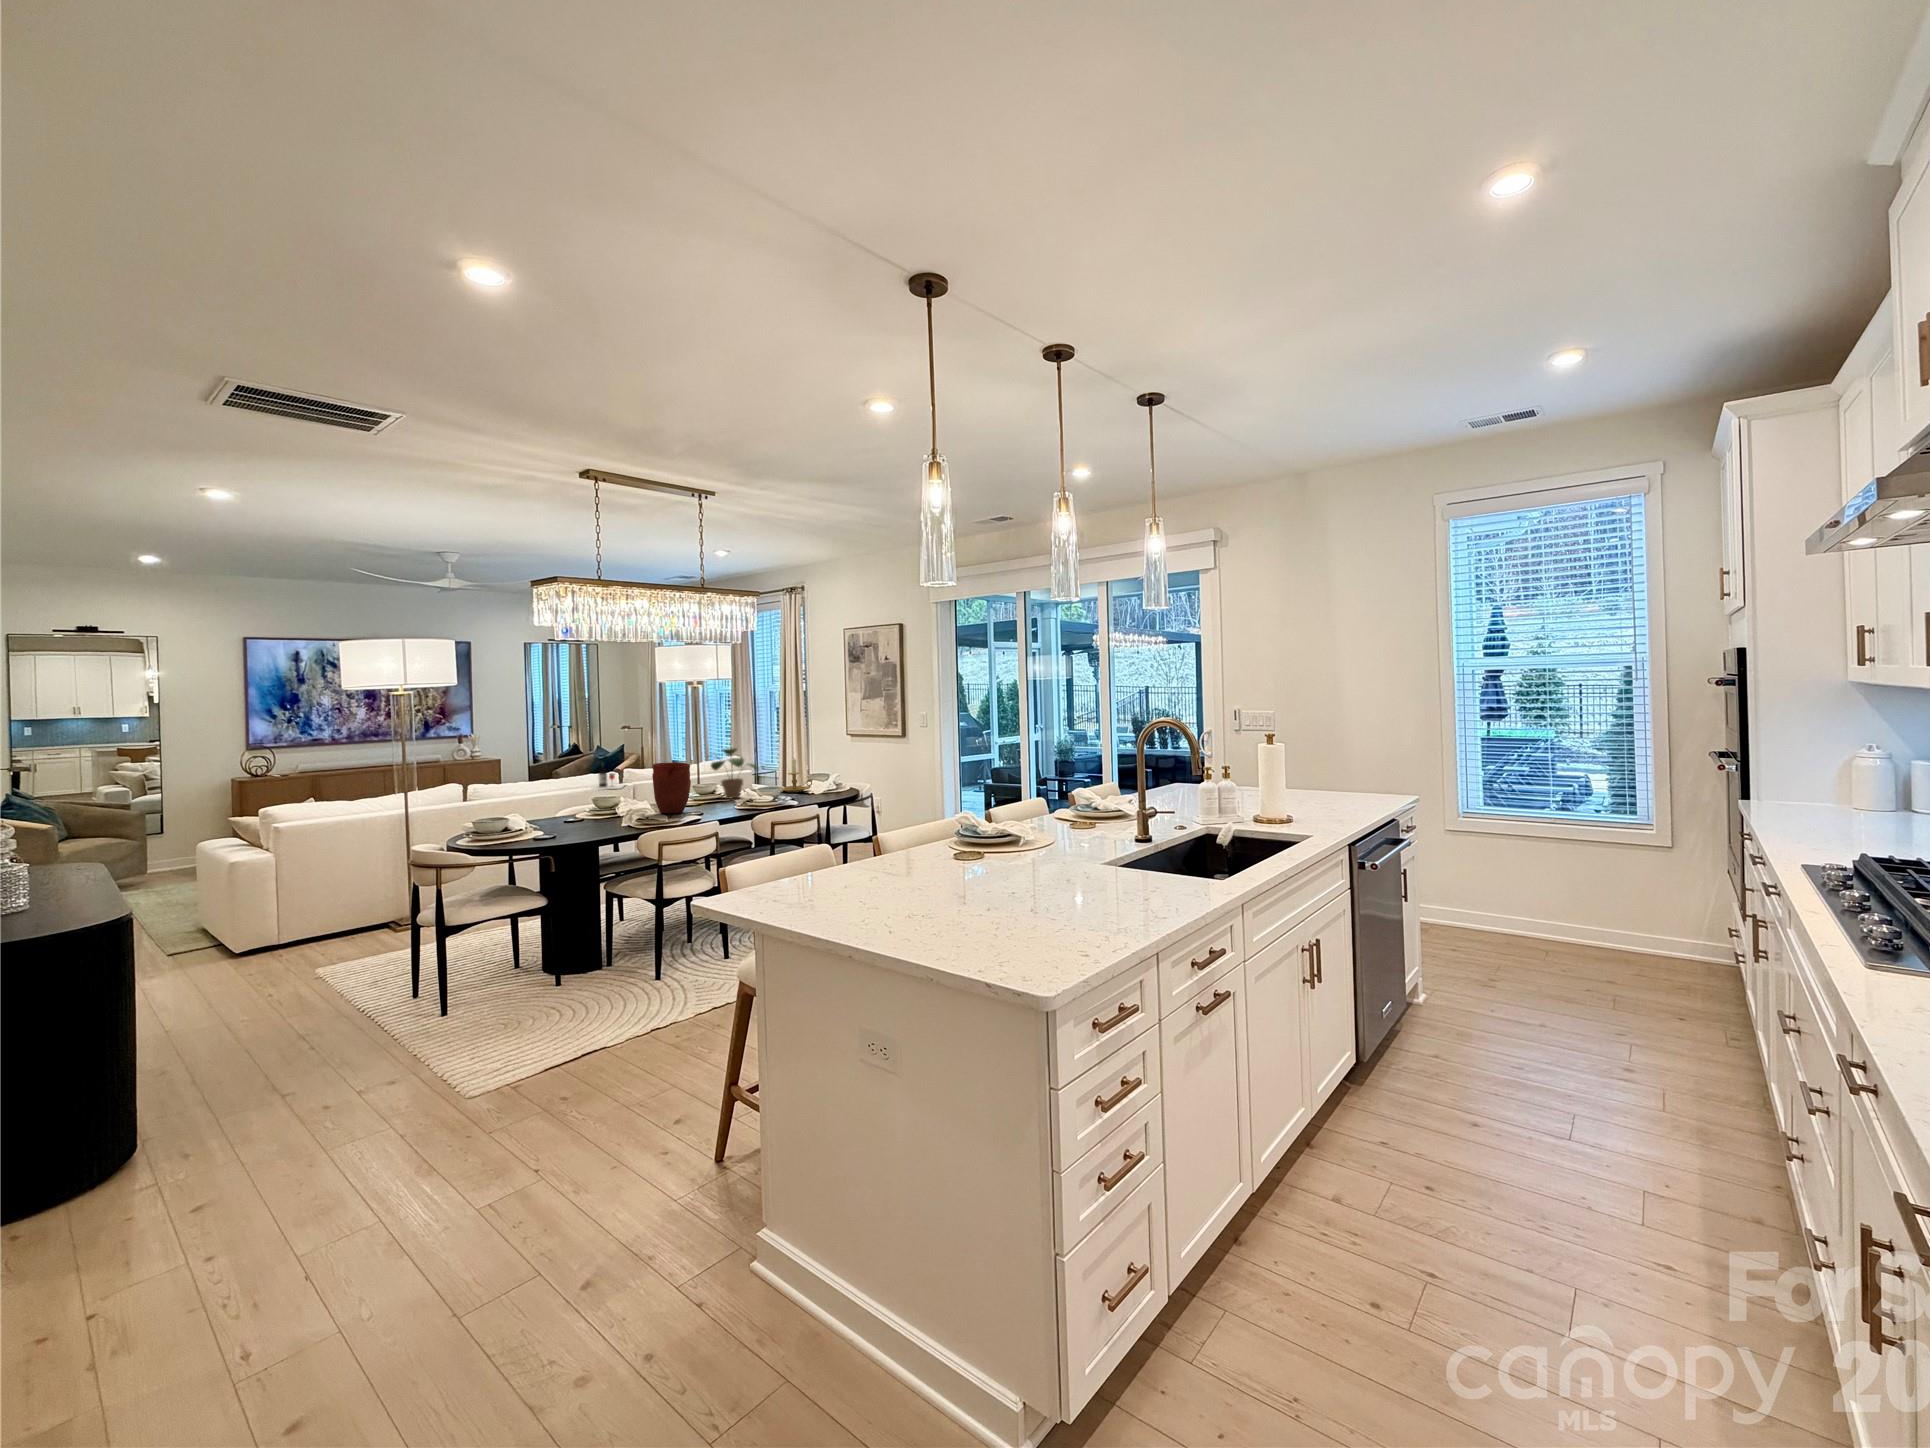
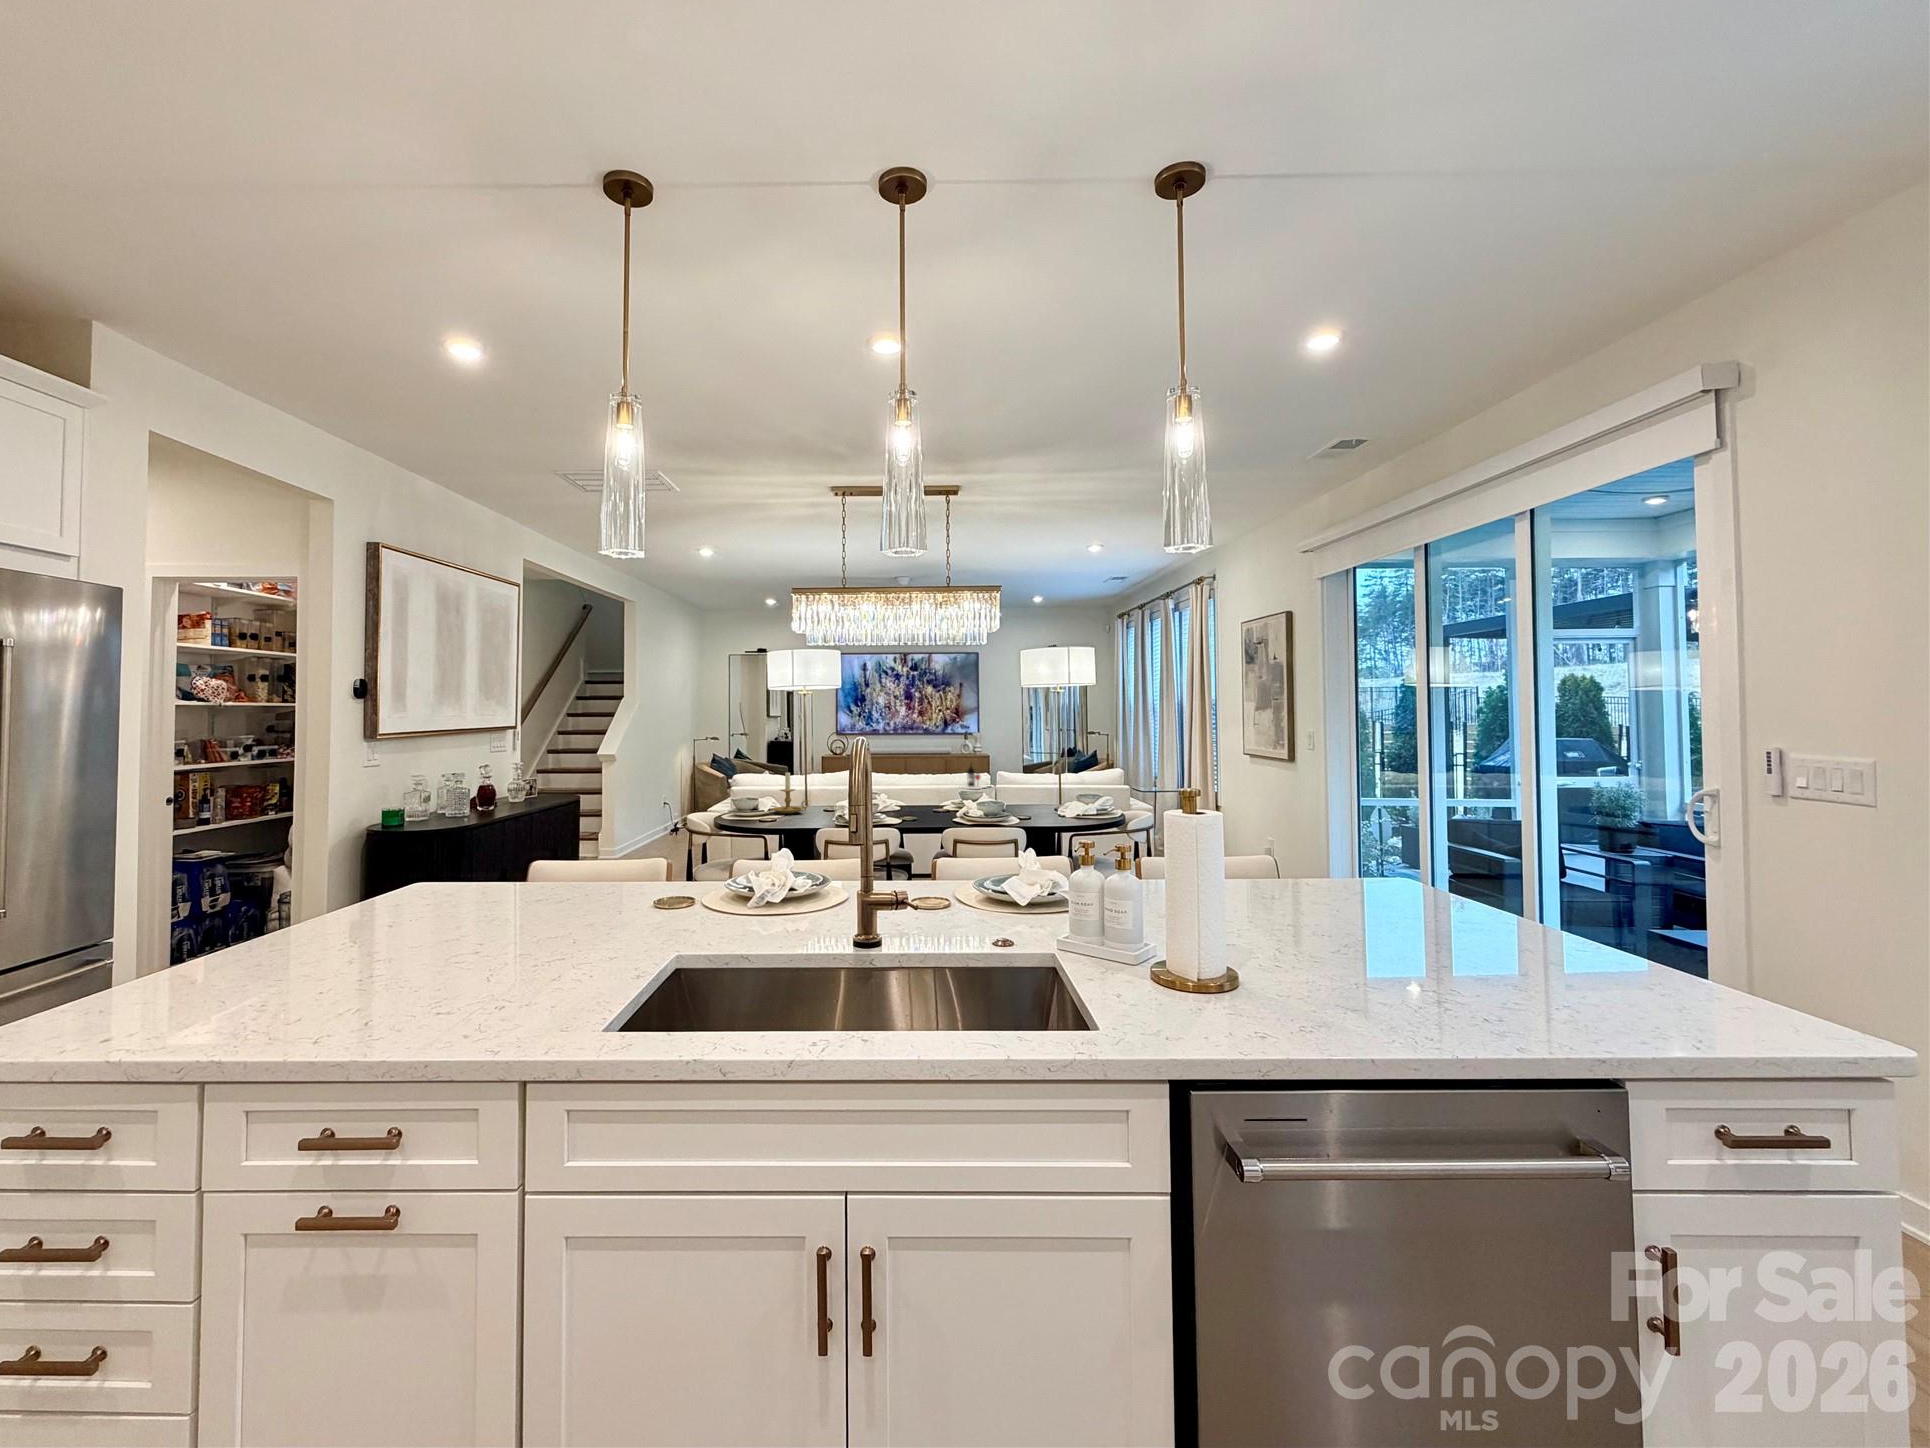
potted plant: present [711,748,758,799] -> none [995,756,1046,811]
candle holder: present [781,758,812,792] -> present [771,771,809,814]
vase: present [652,763,691,813] -> none [909,765,944,817]

